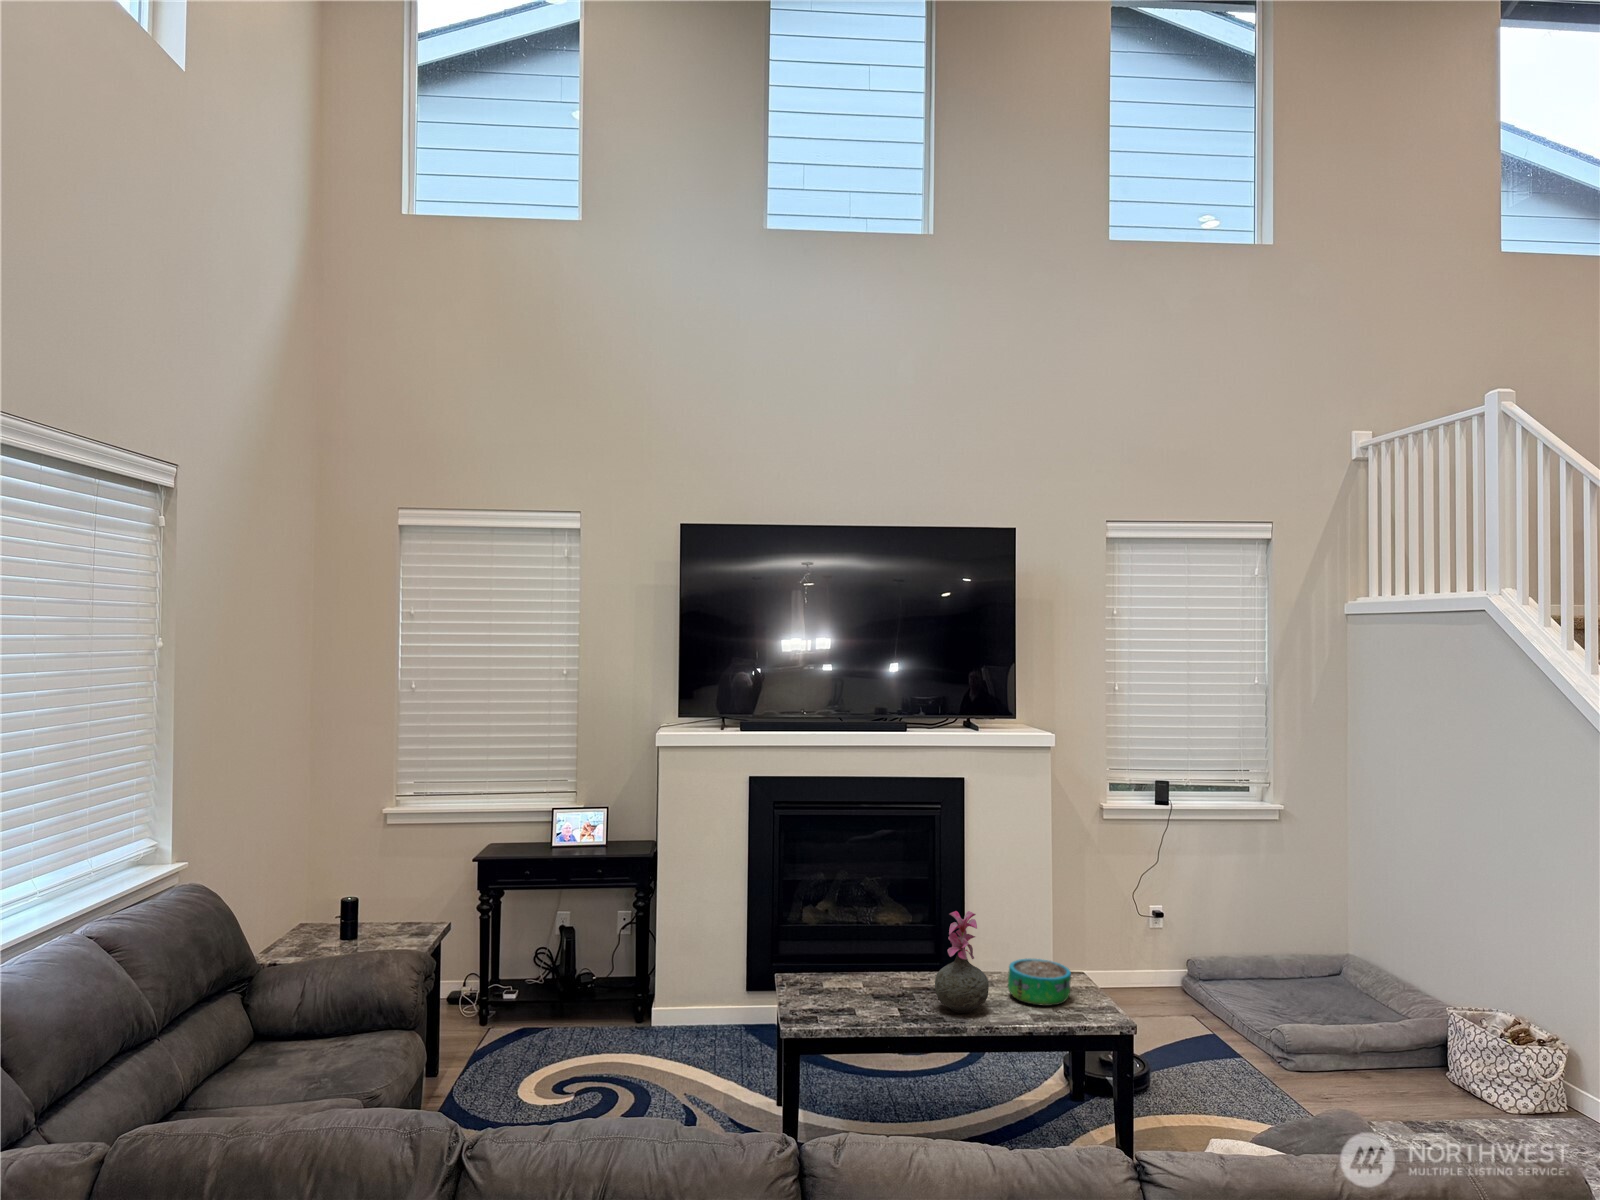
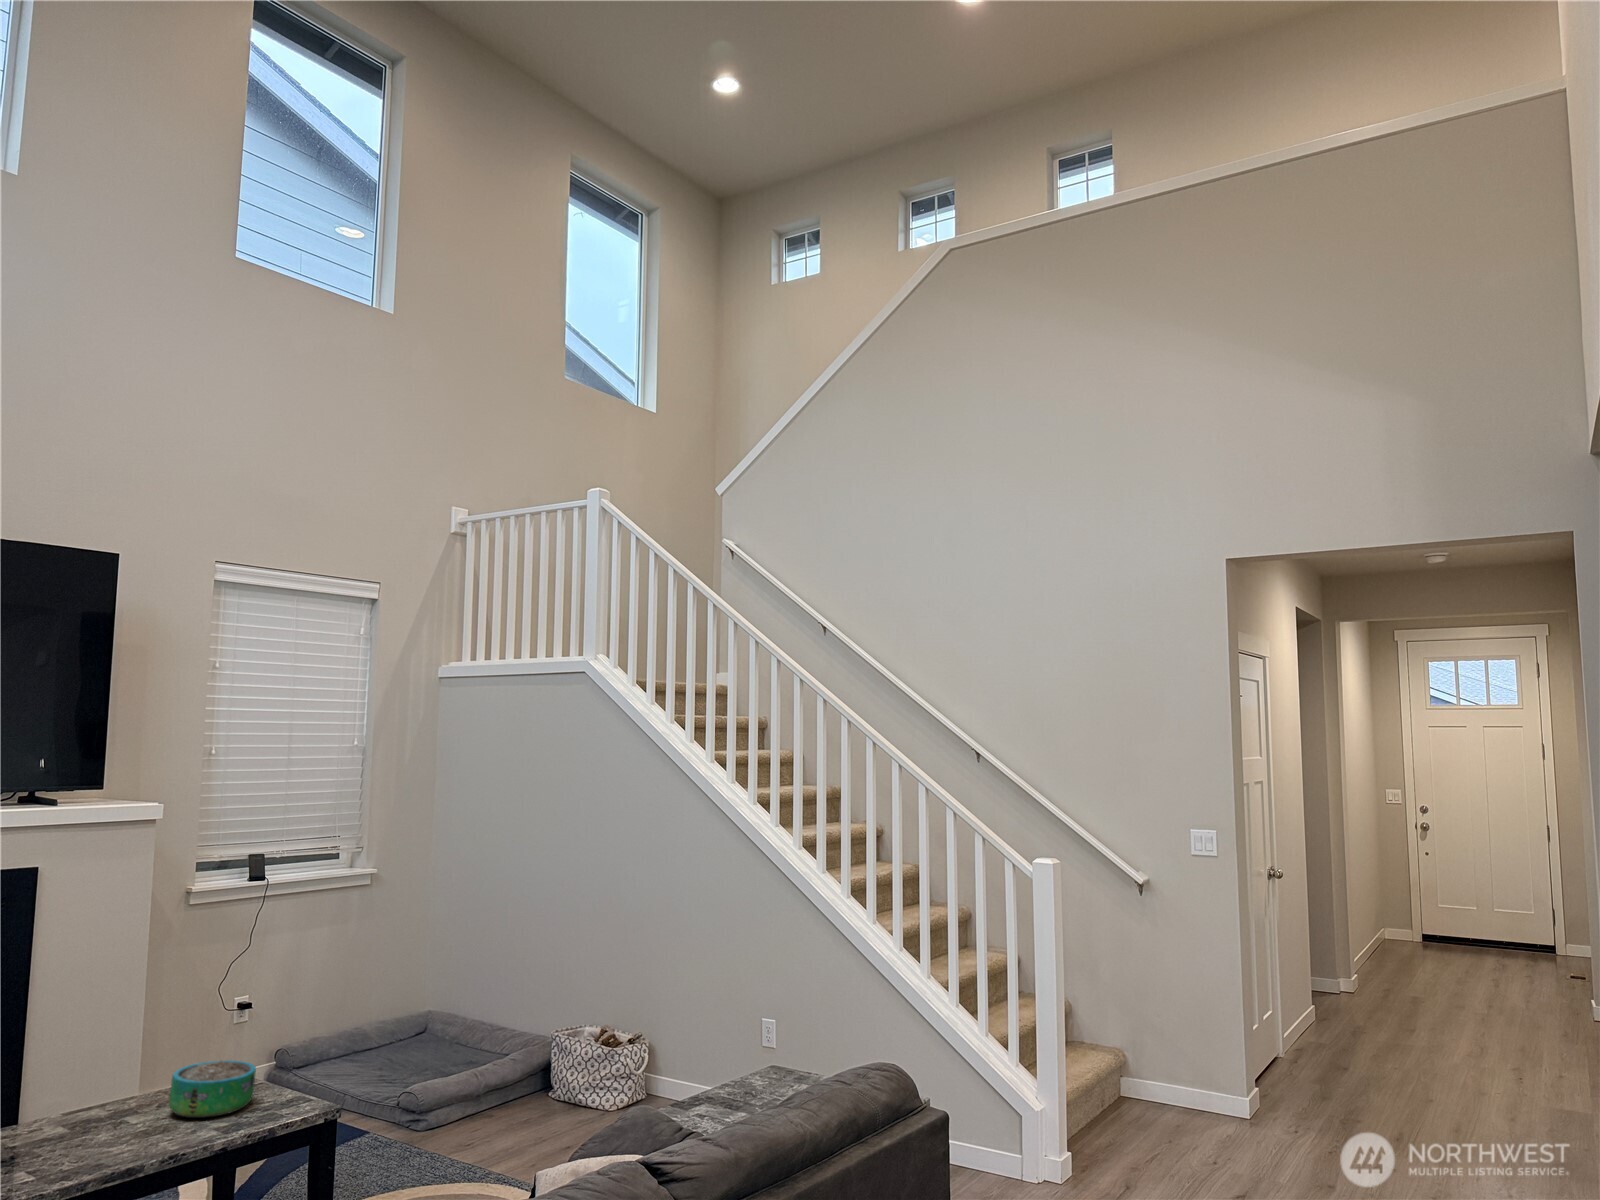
vase: present [935,911,989,1013] -> none [77,1013,161,1154]

